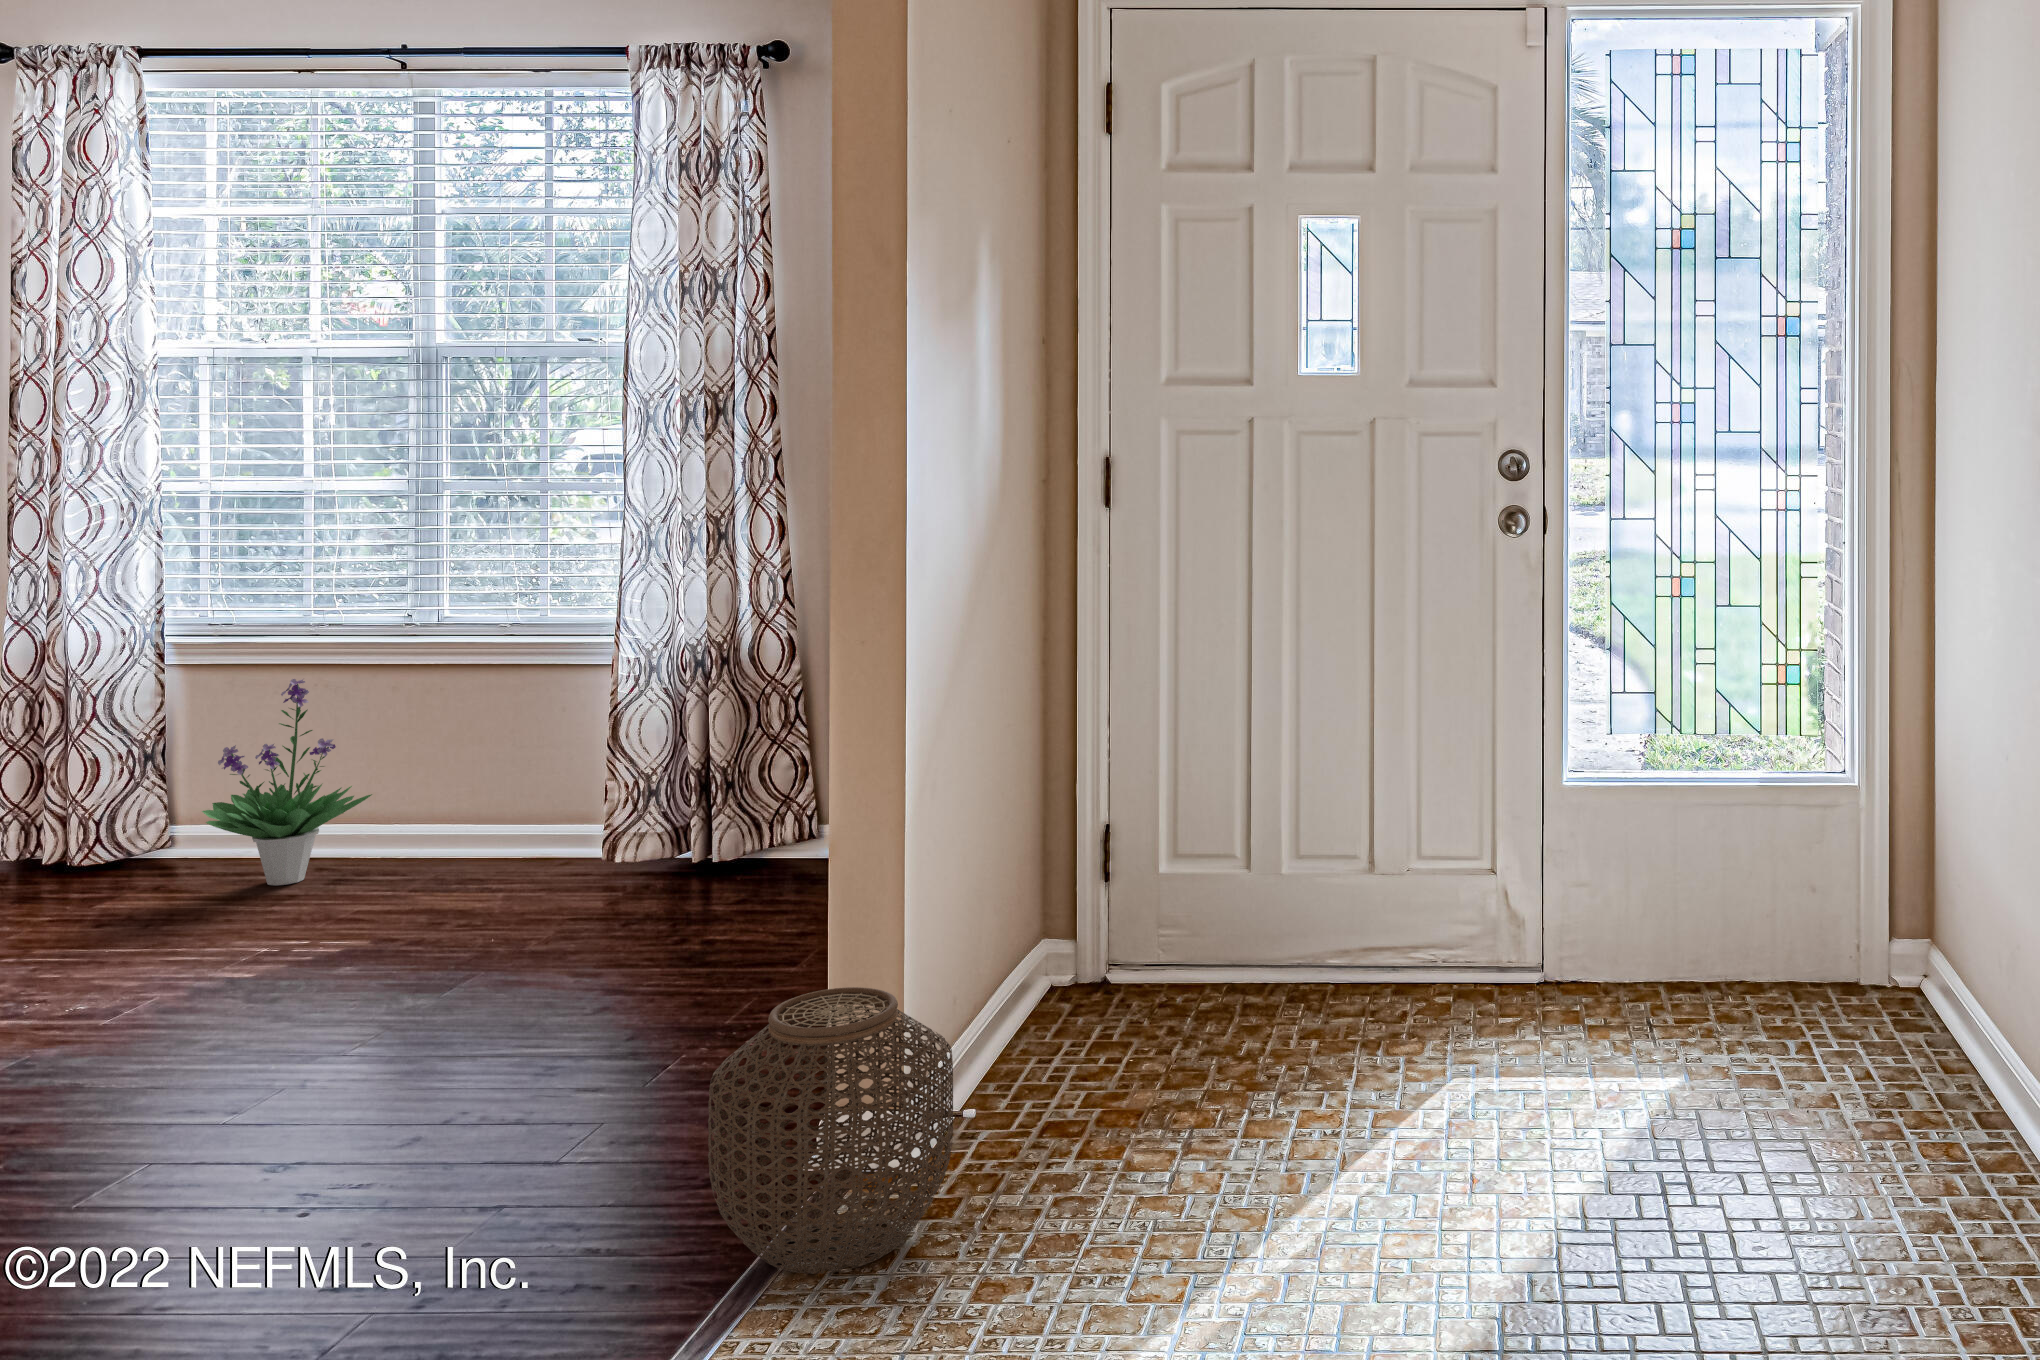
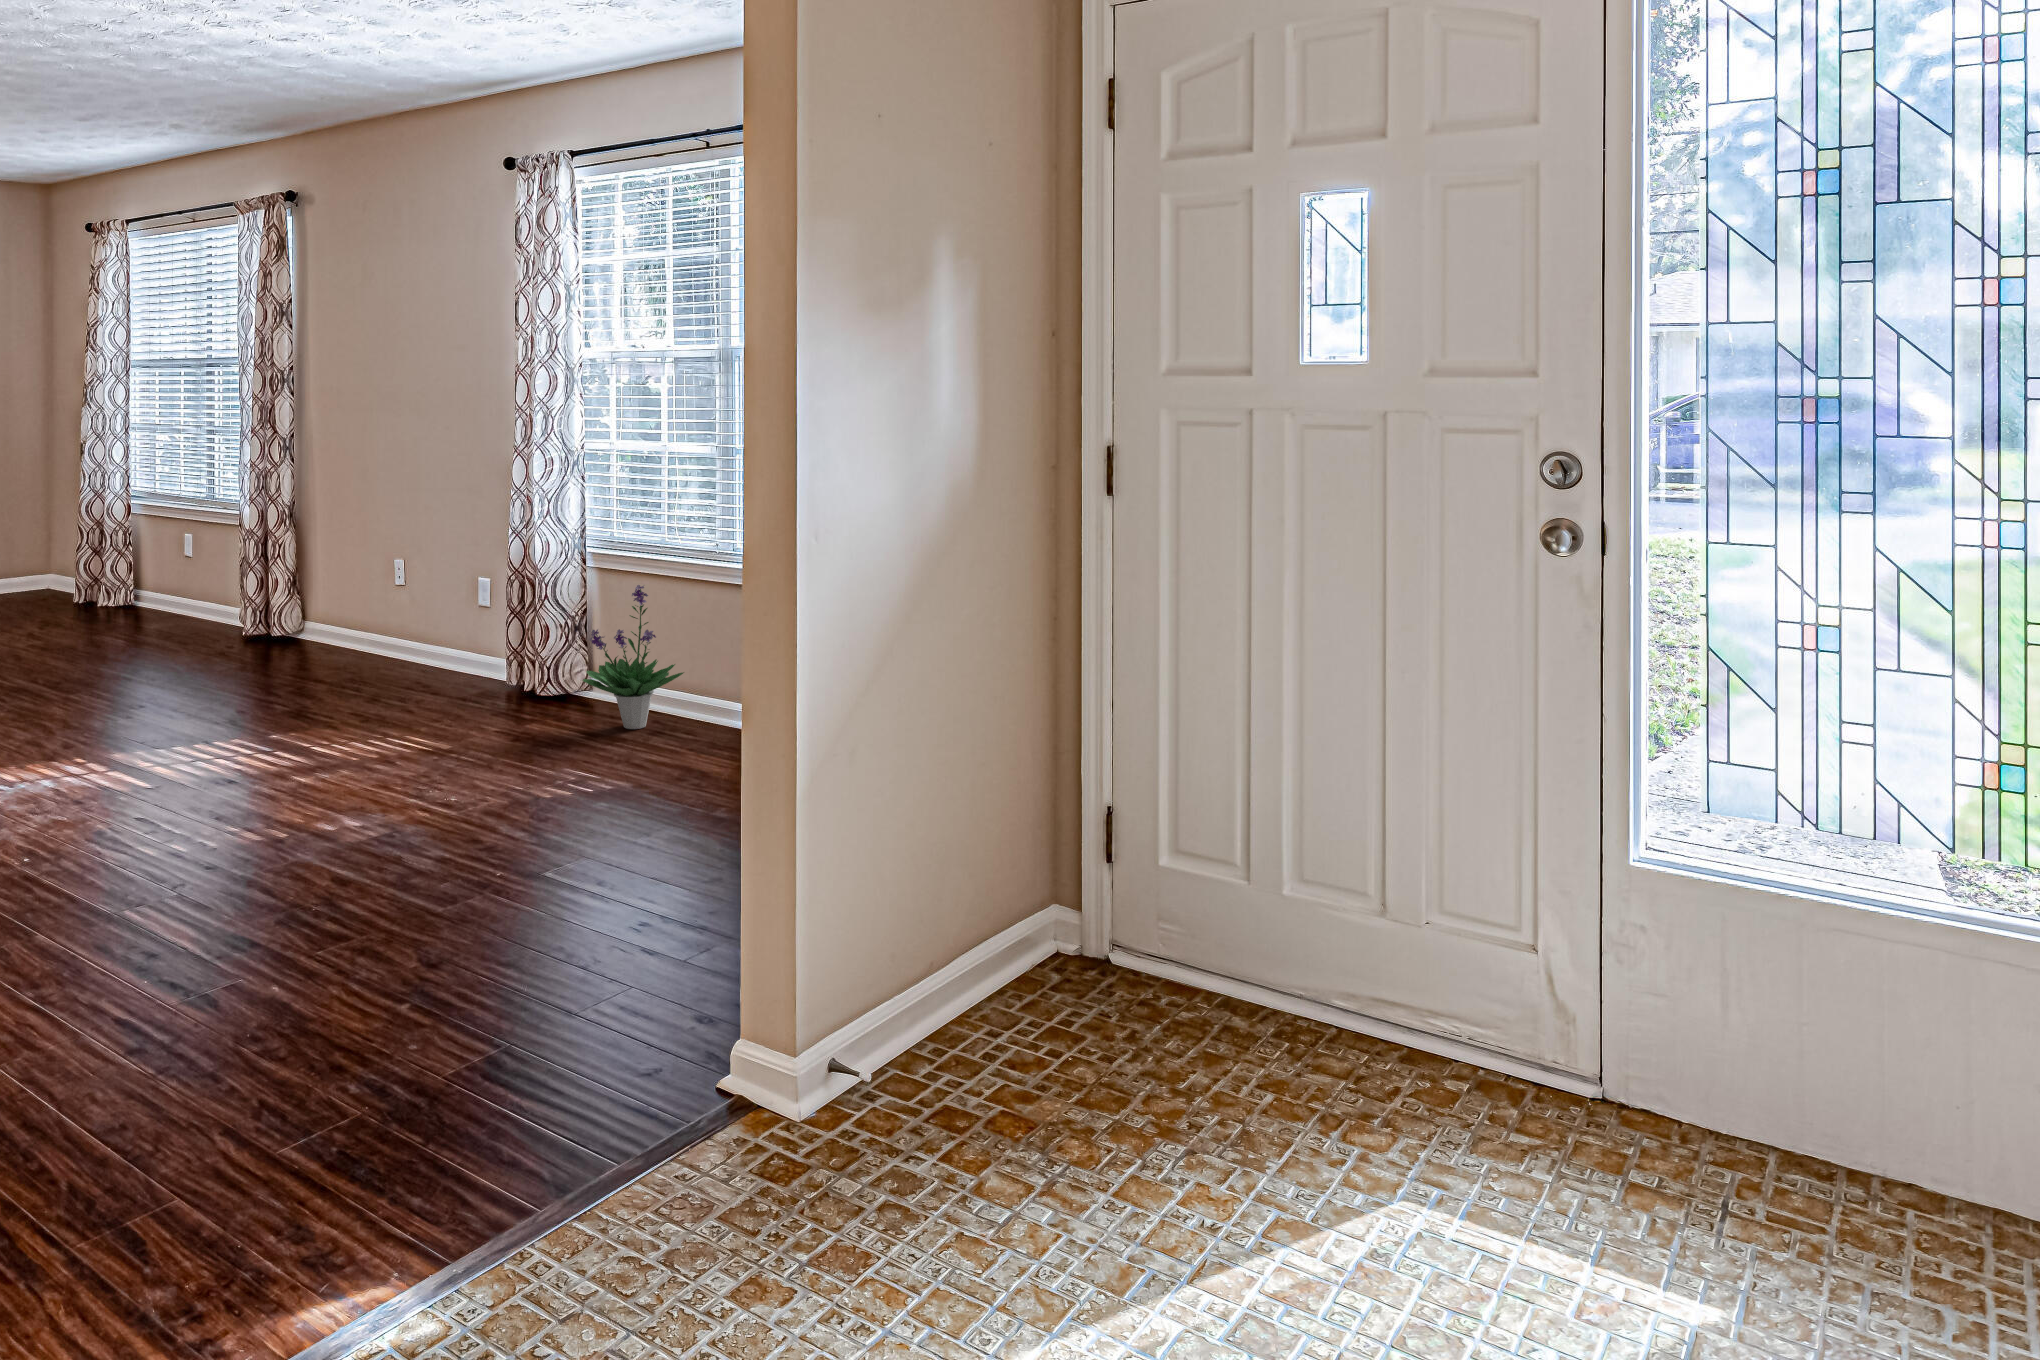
woven basket: present [708,987,953,1274] -> none [582,939,793,1210]

